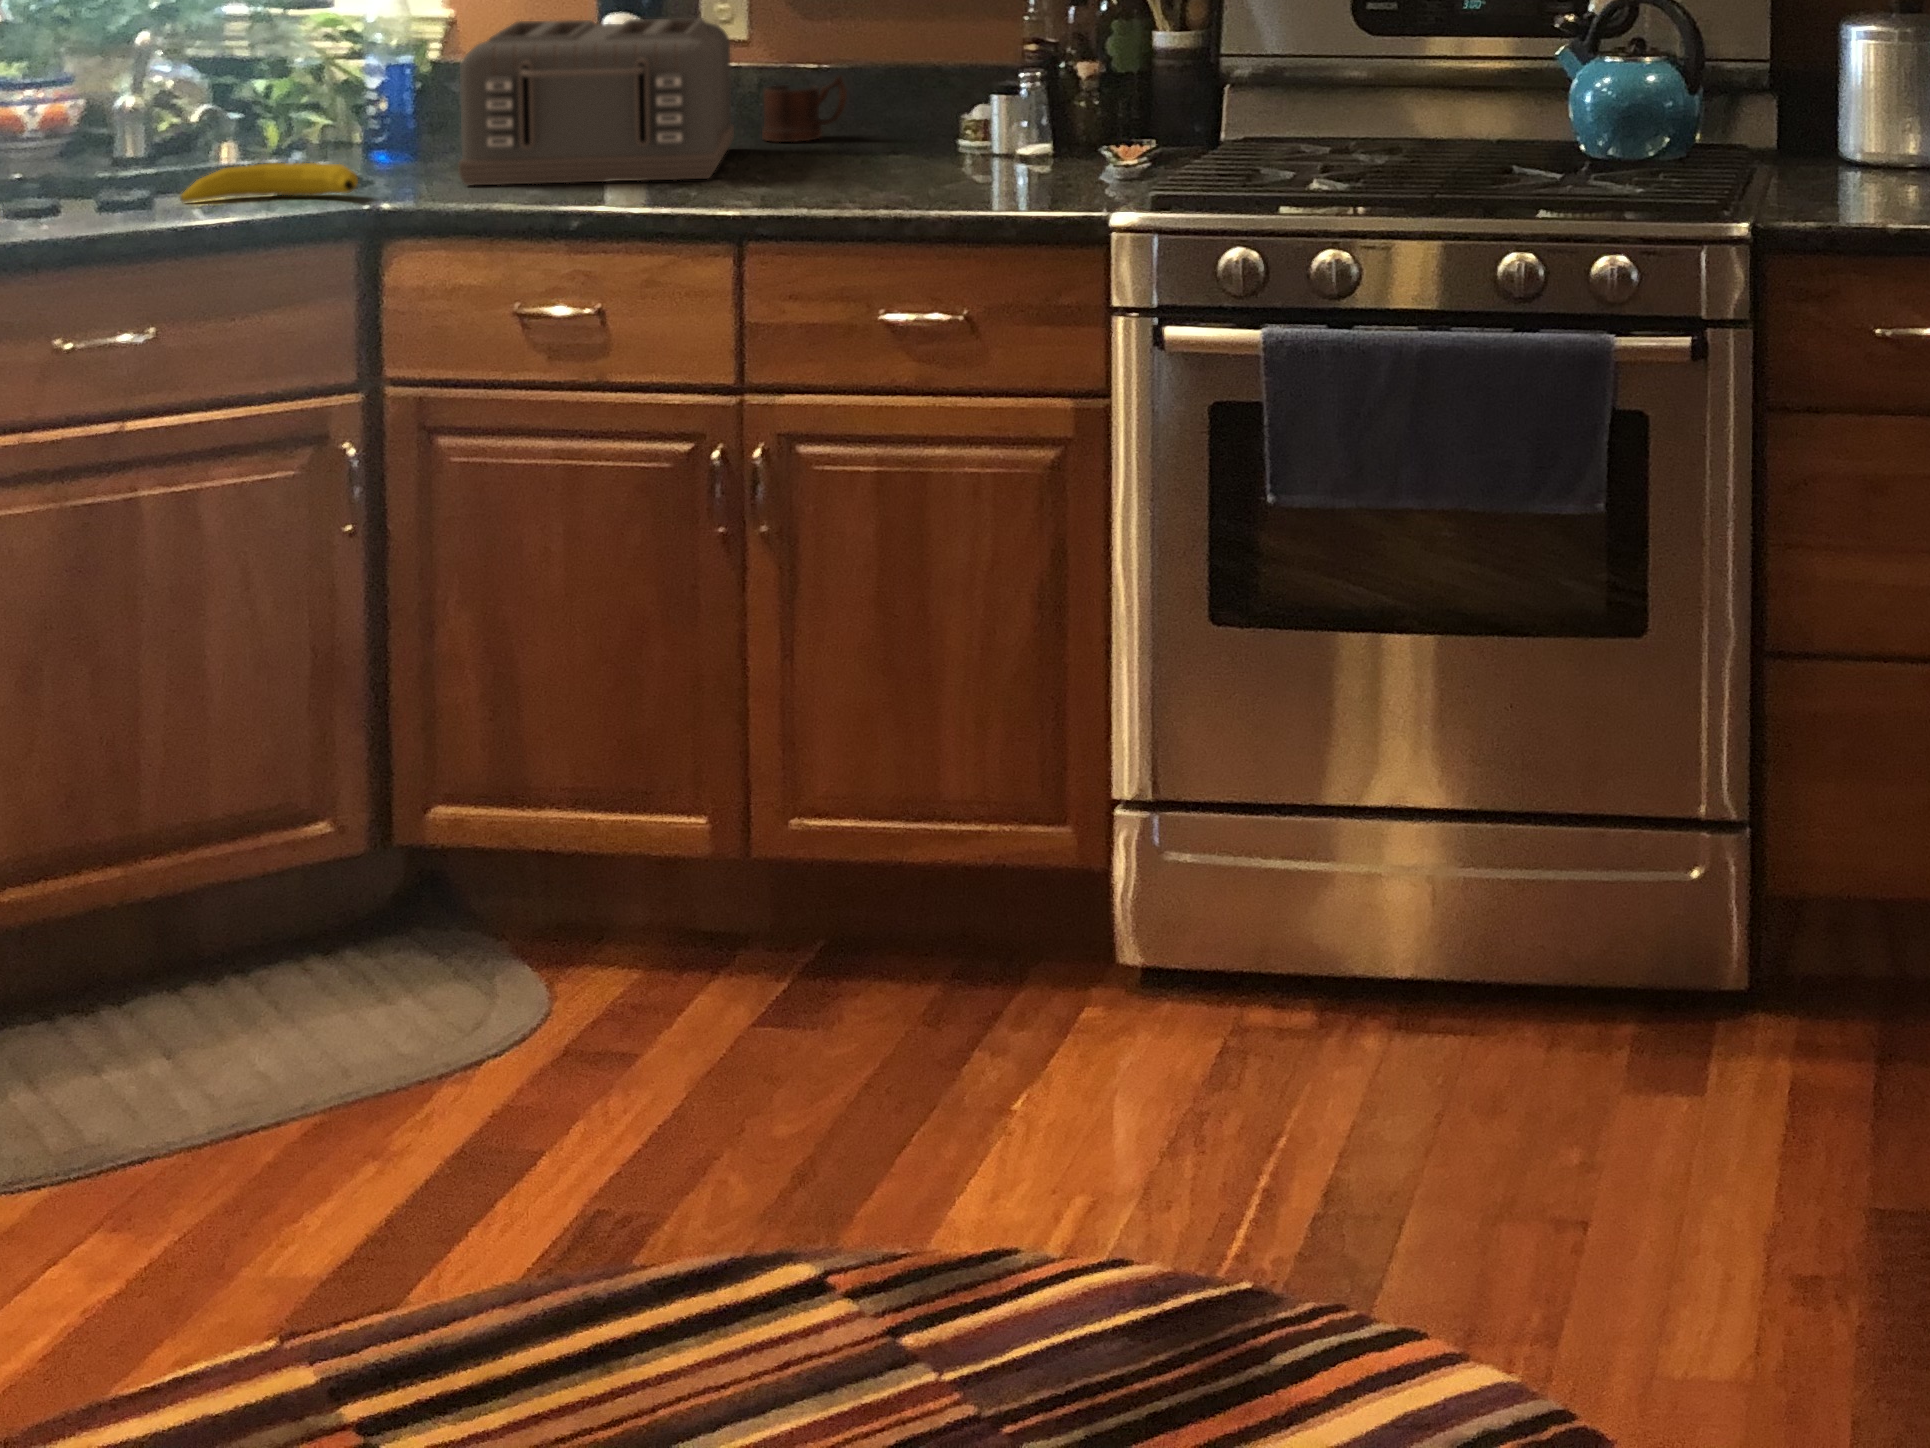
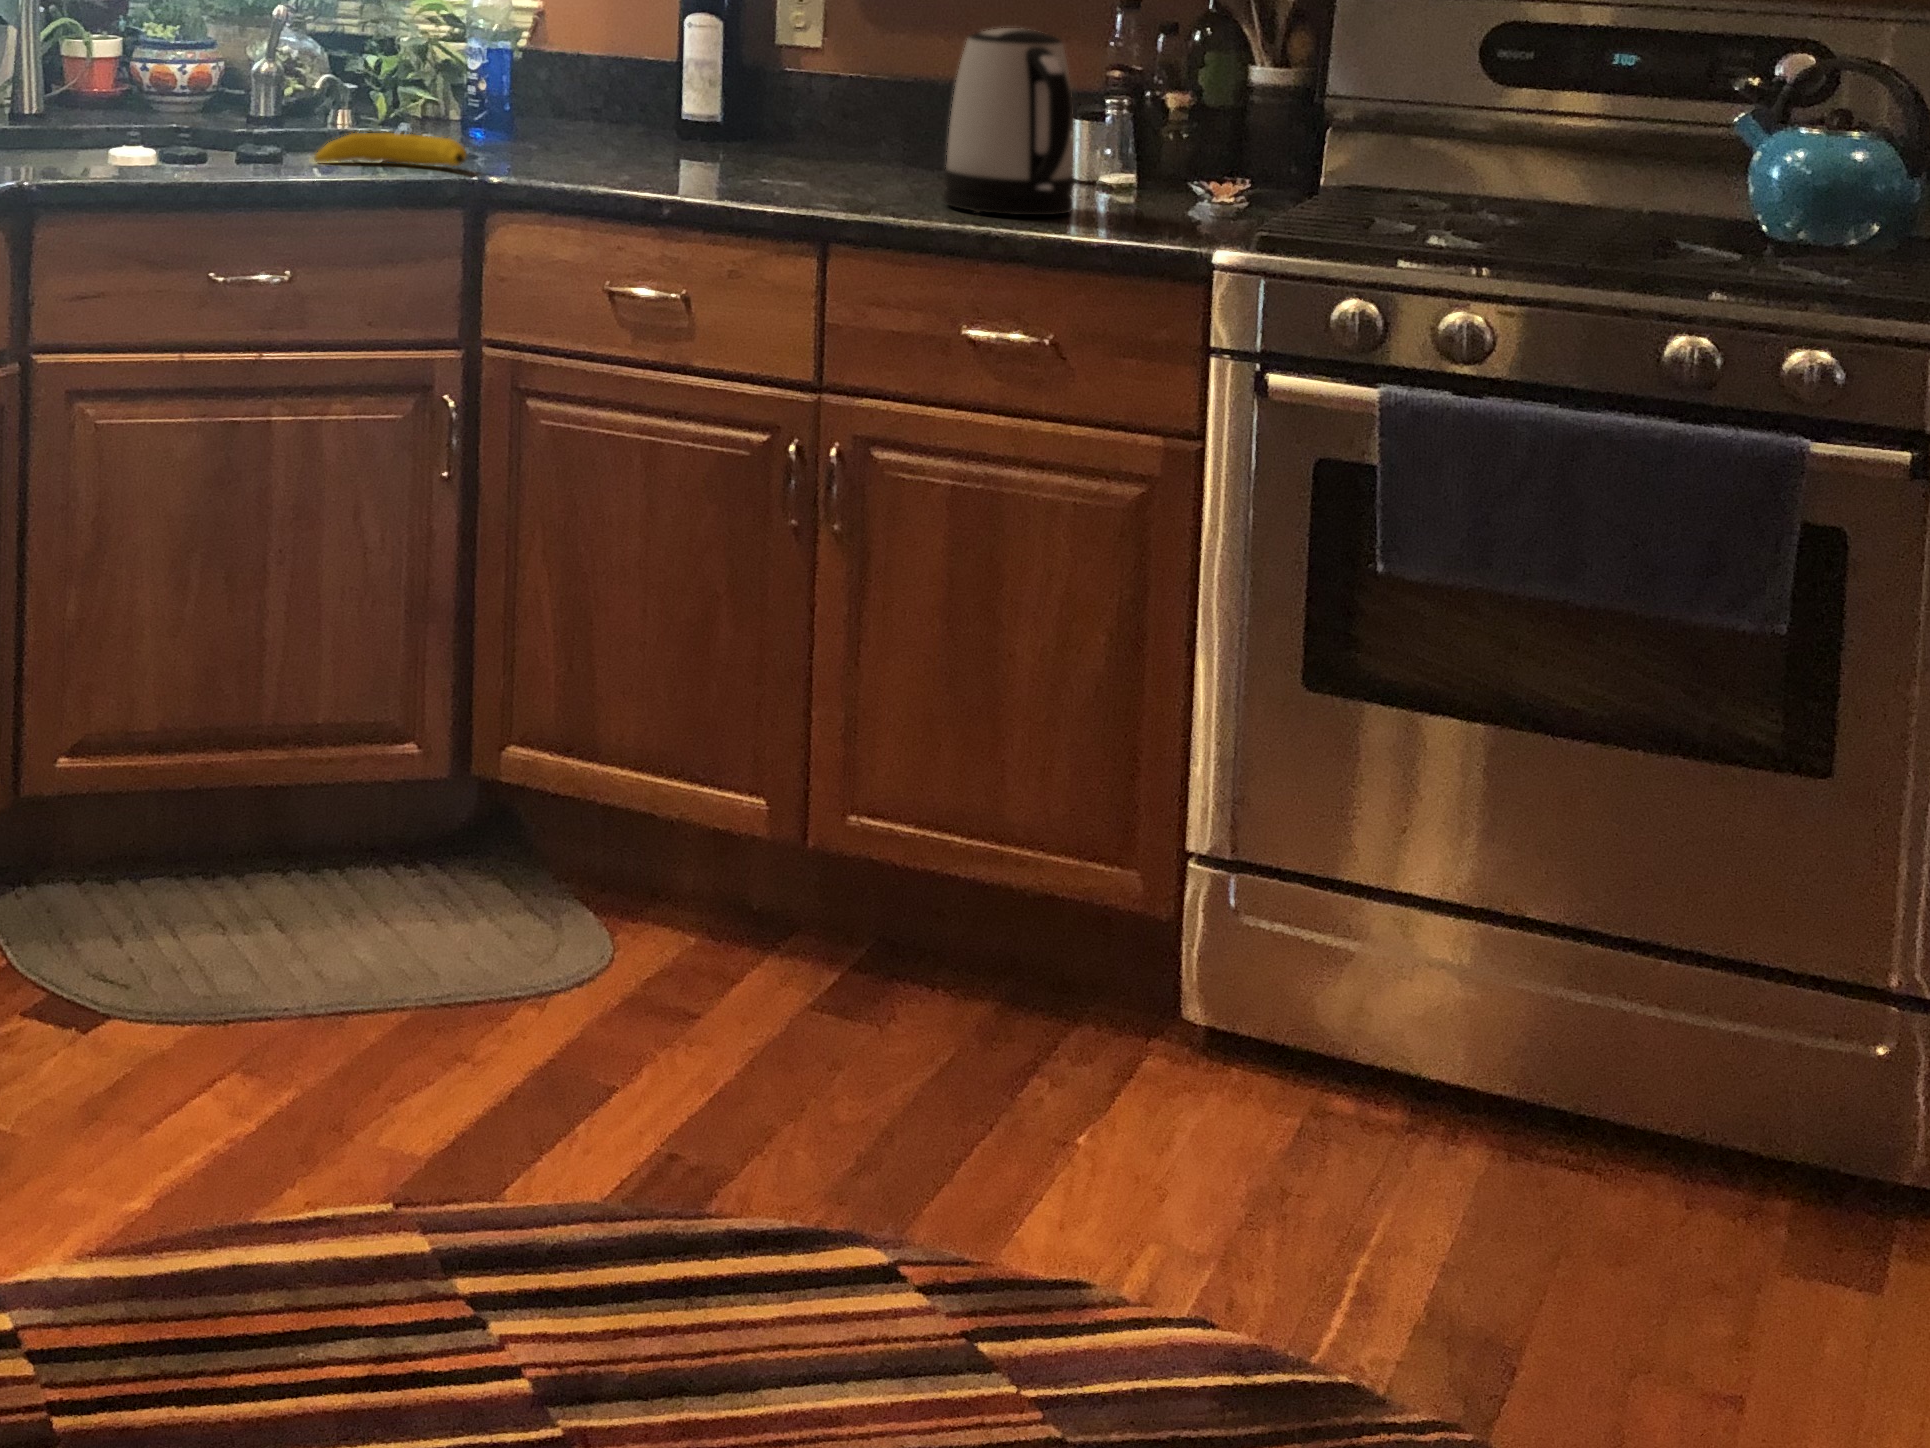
kettle: none [865,9,990,194] -> present [944,28,1074,215]
toaster: present [459,18,734,186] -> none [552,17,802,182]
mug: present [762,75,847,142] -> none [824,91,912,155]

